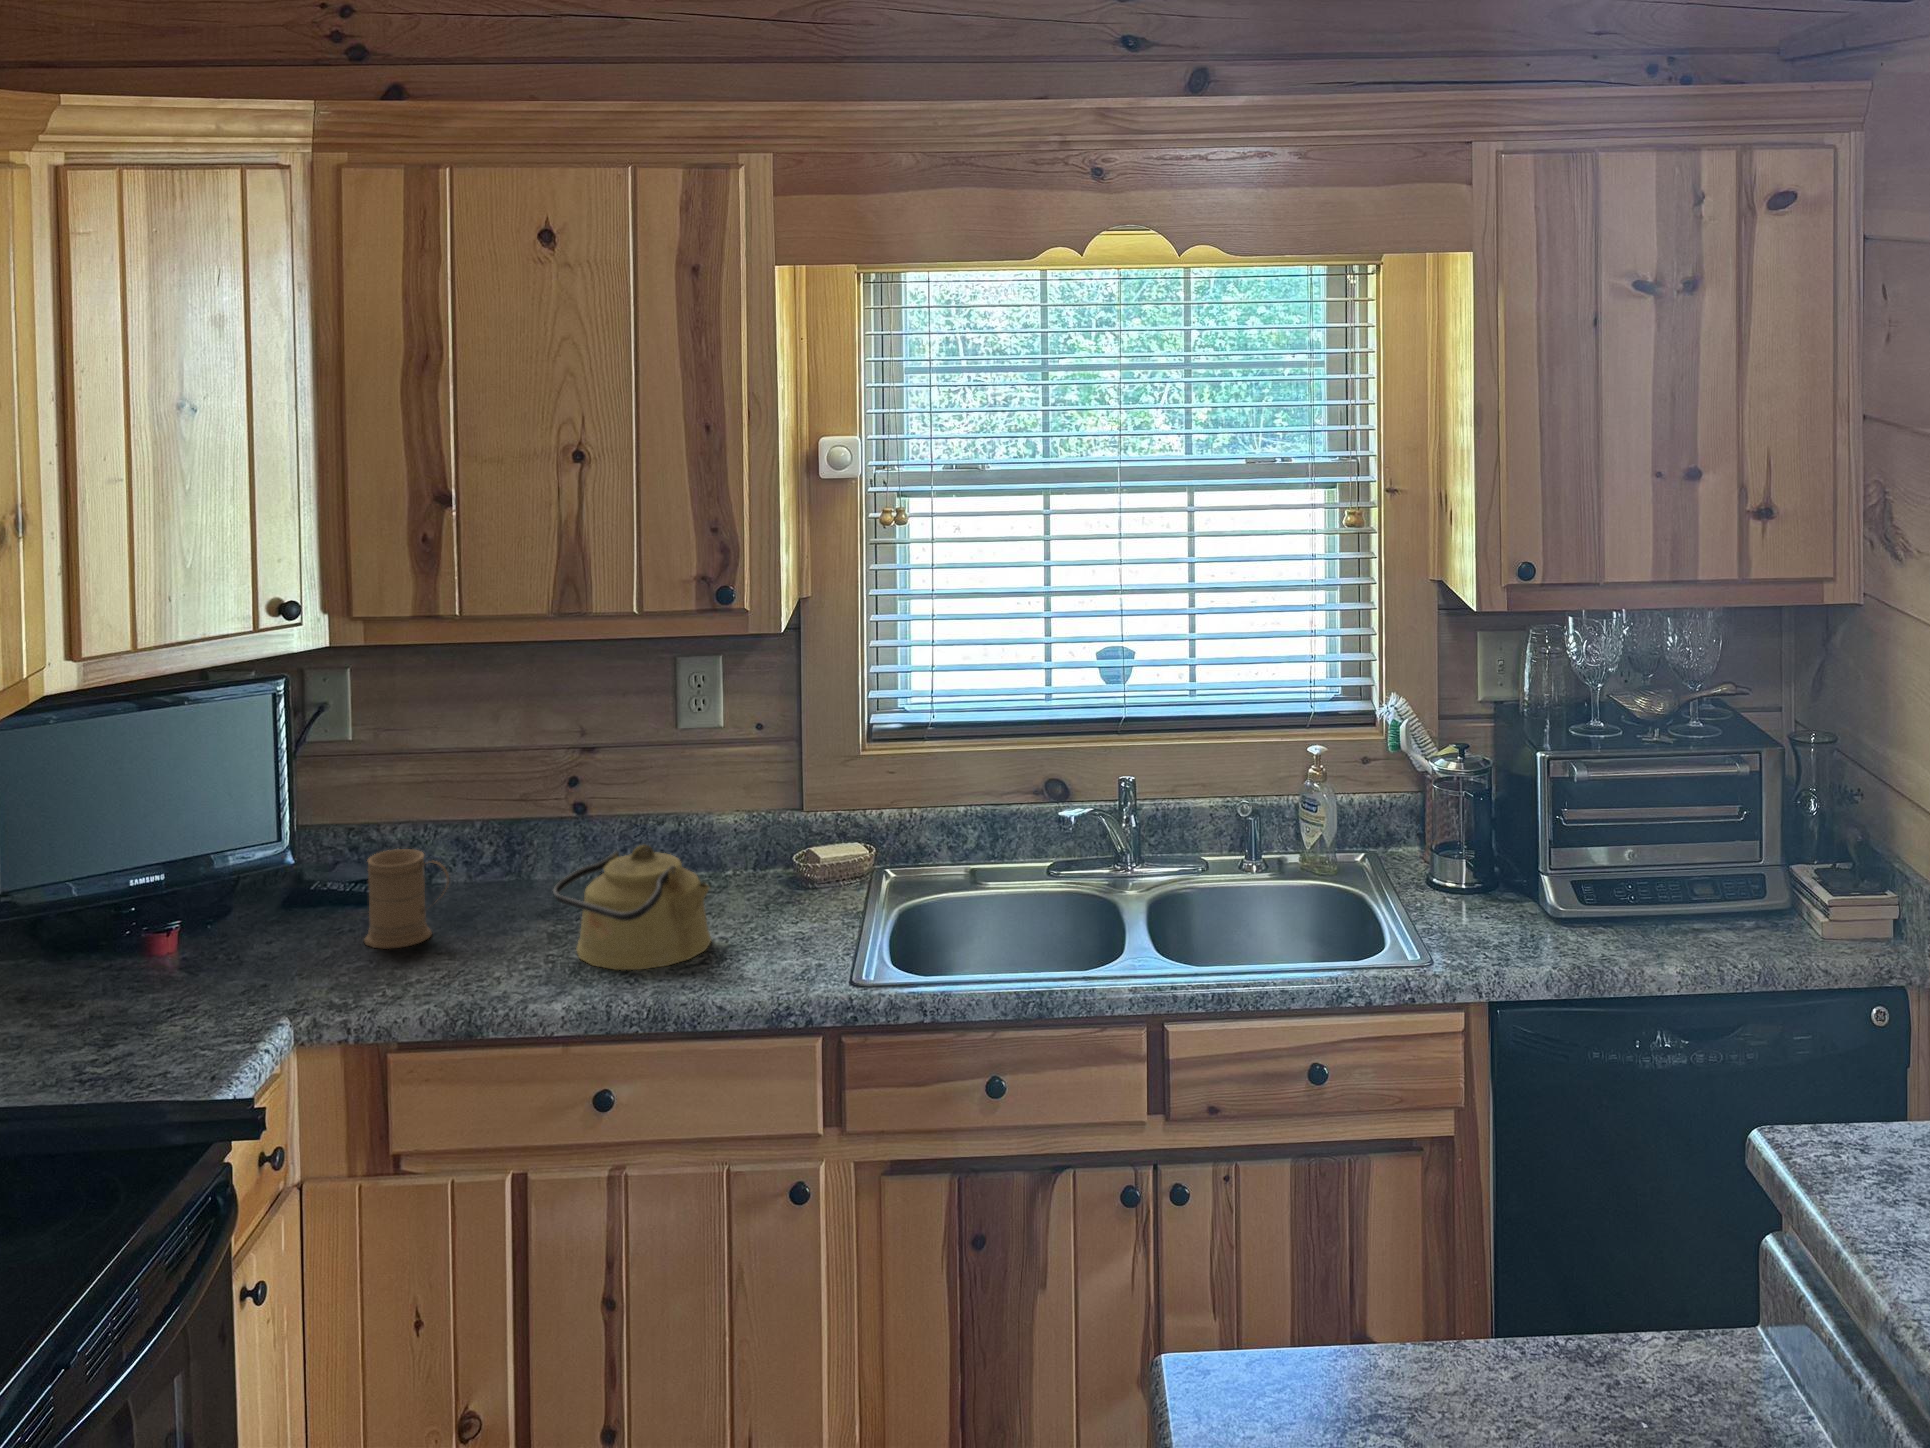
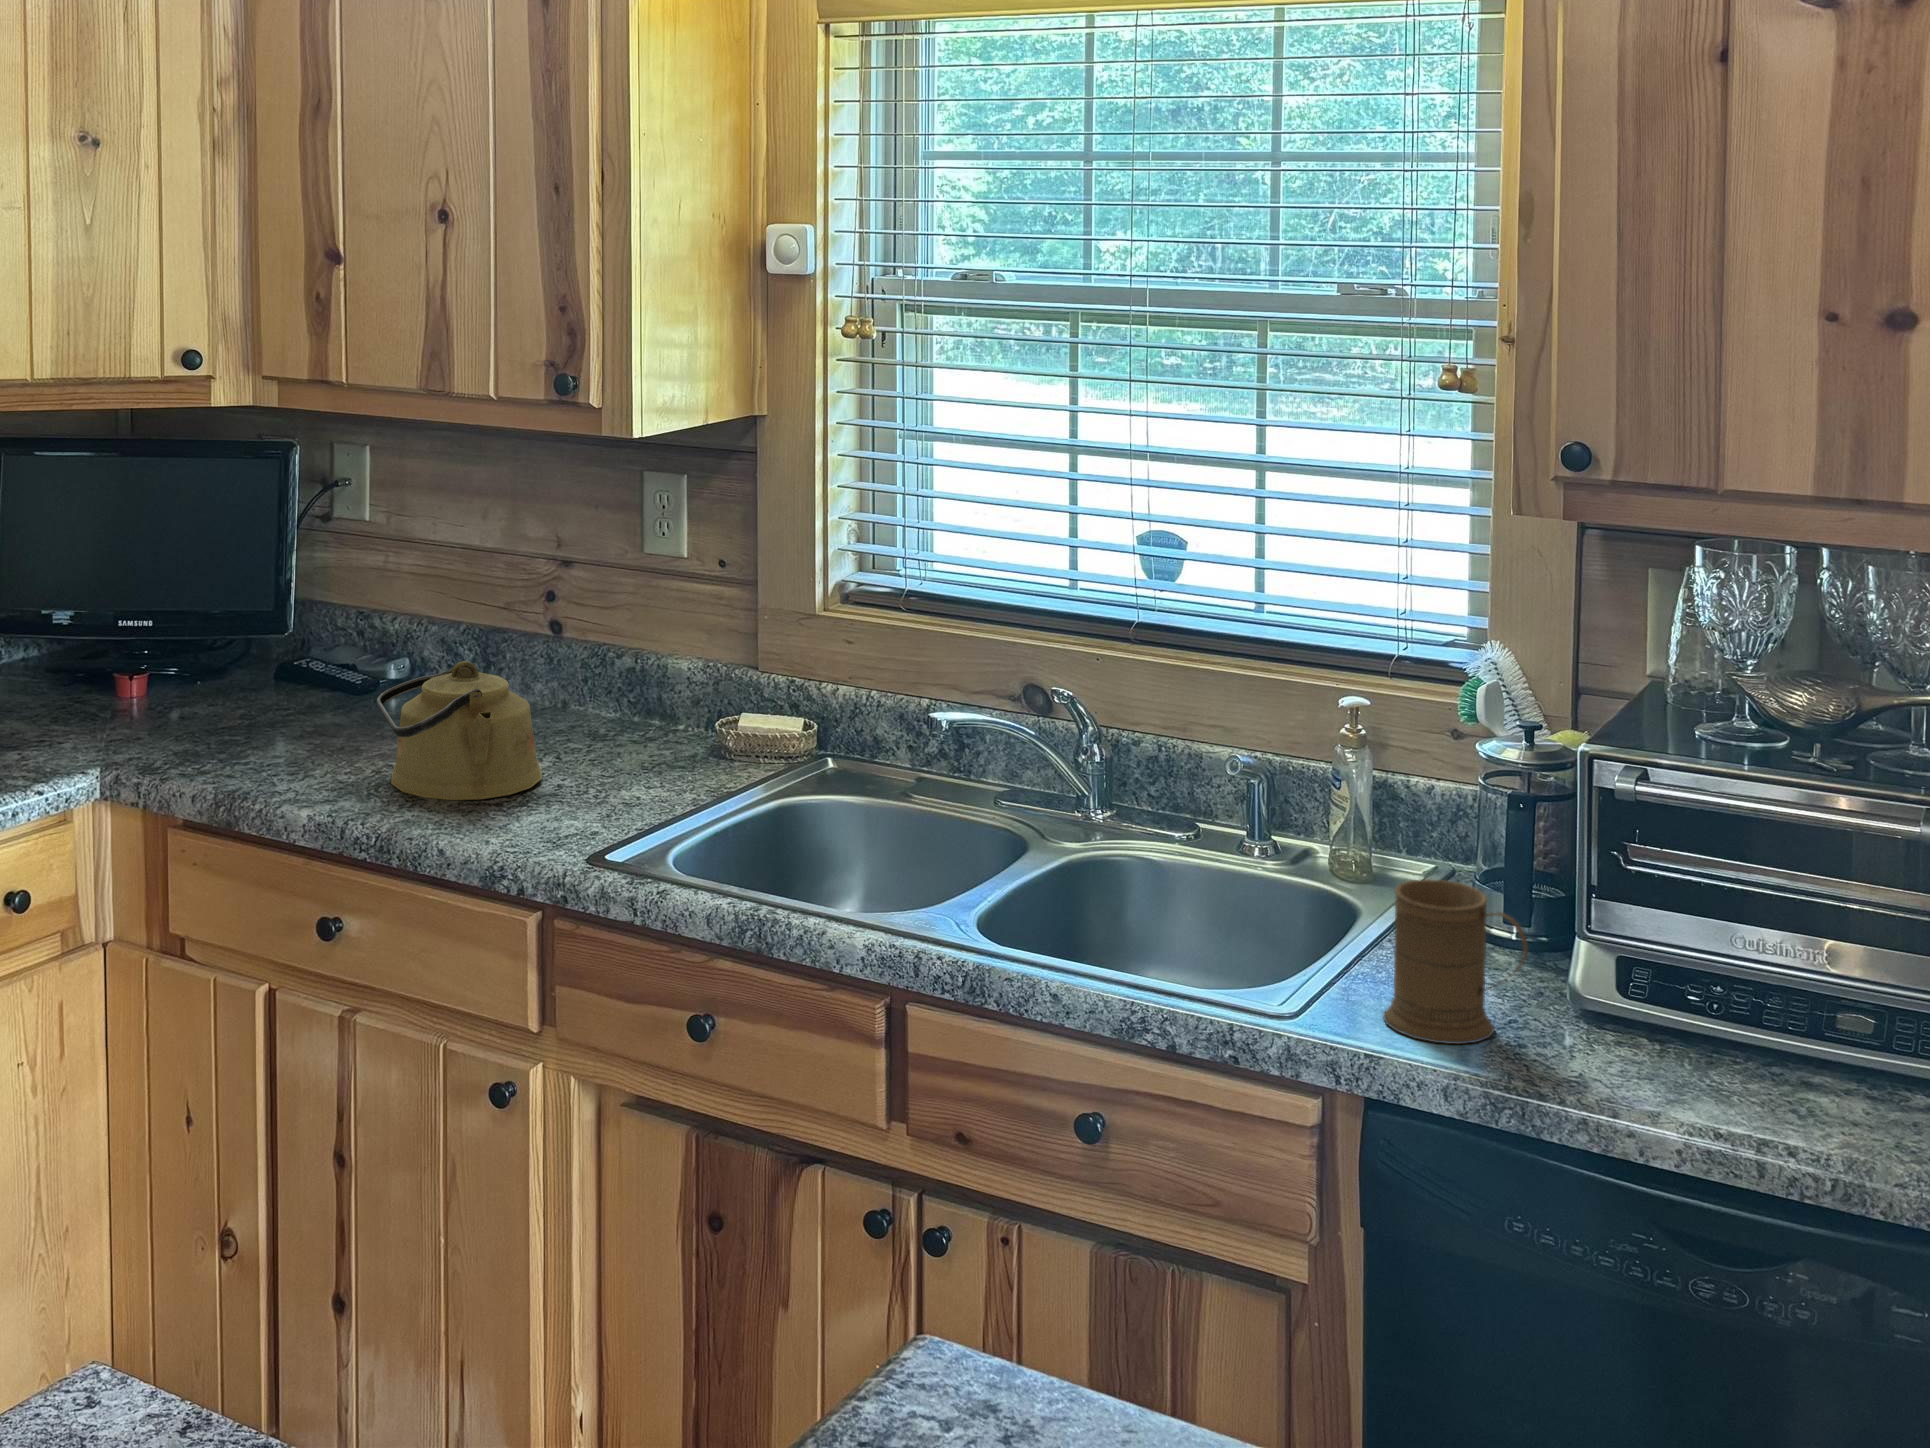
mug: present [364,849,449,949] -> present [1383,879,1528,1044]

